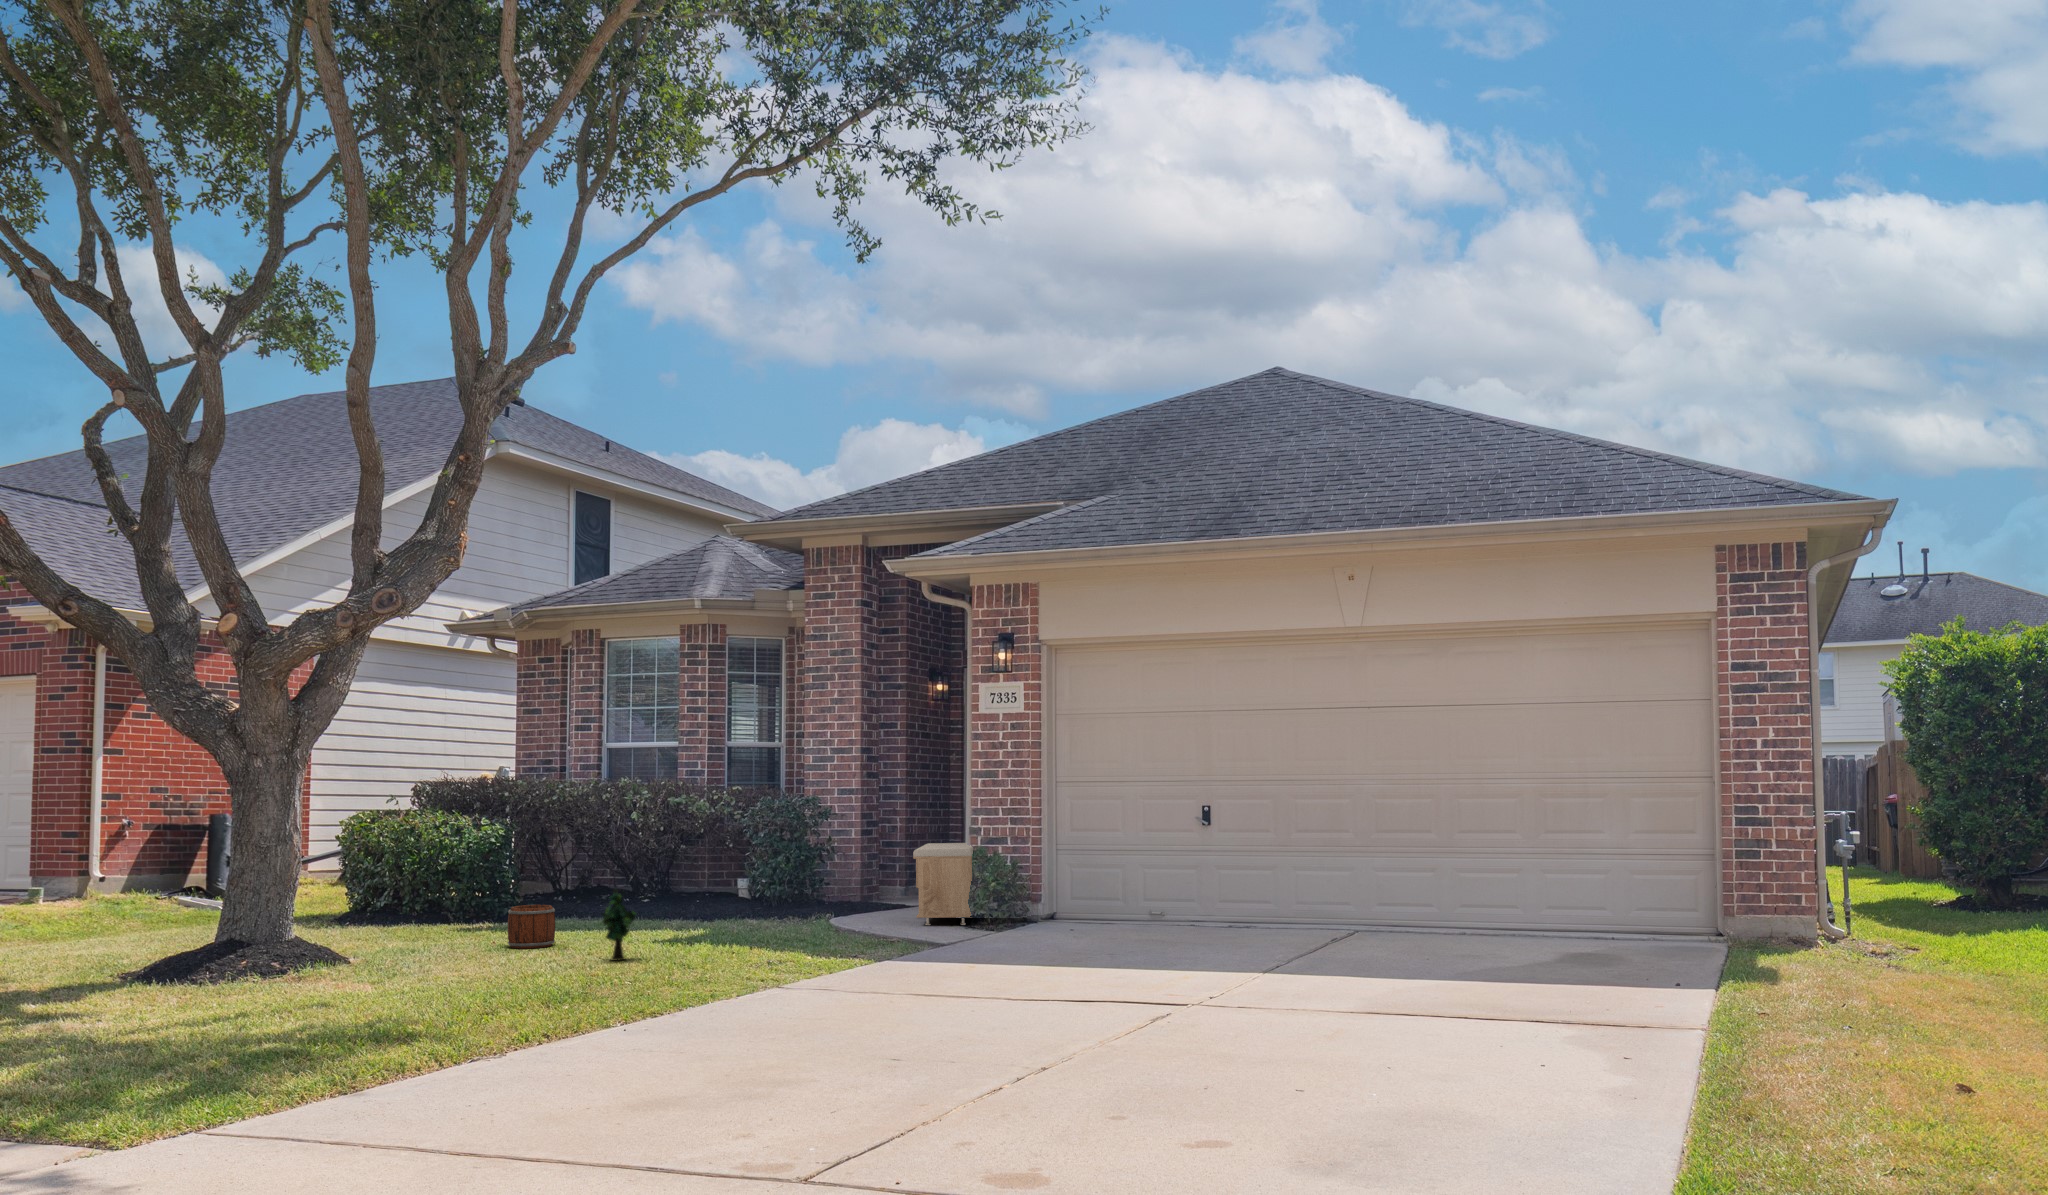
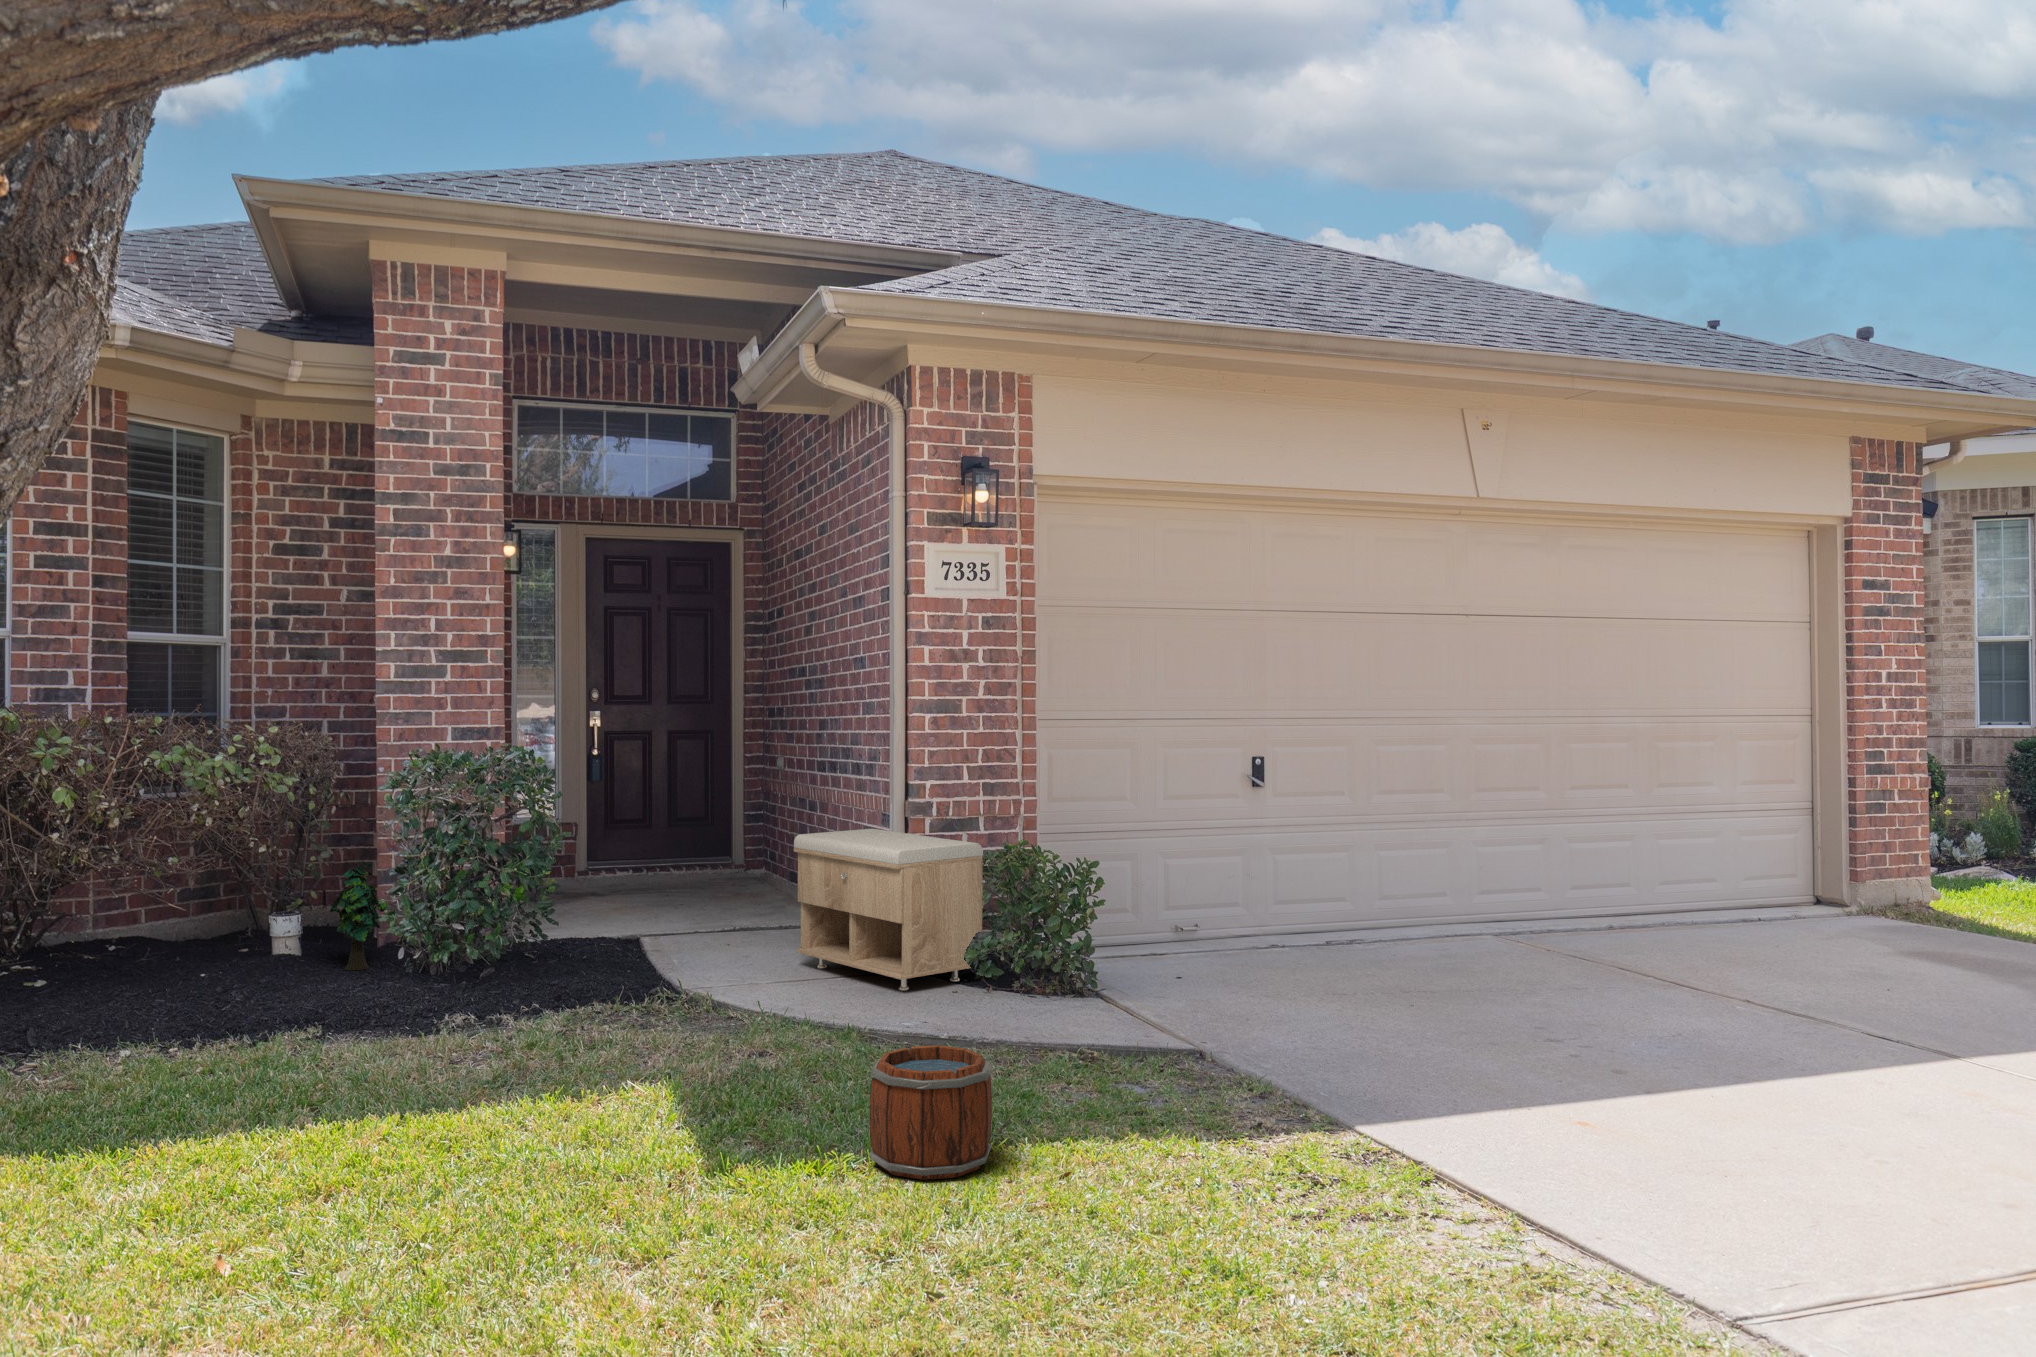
decorative plant: present [602,889,636,961] -> present [330,861,388,970]
bucket: present [508,905,555,949] -> present [870,1045,992,1180]

